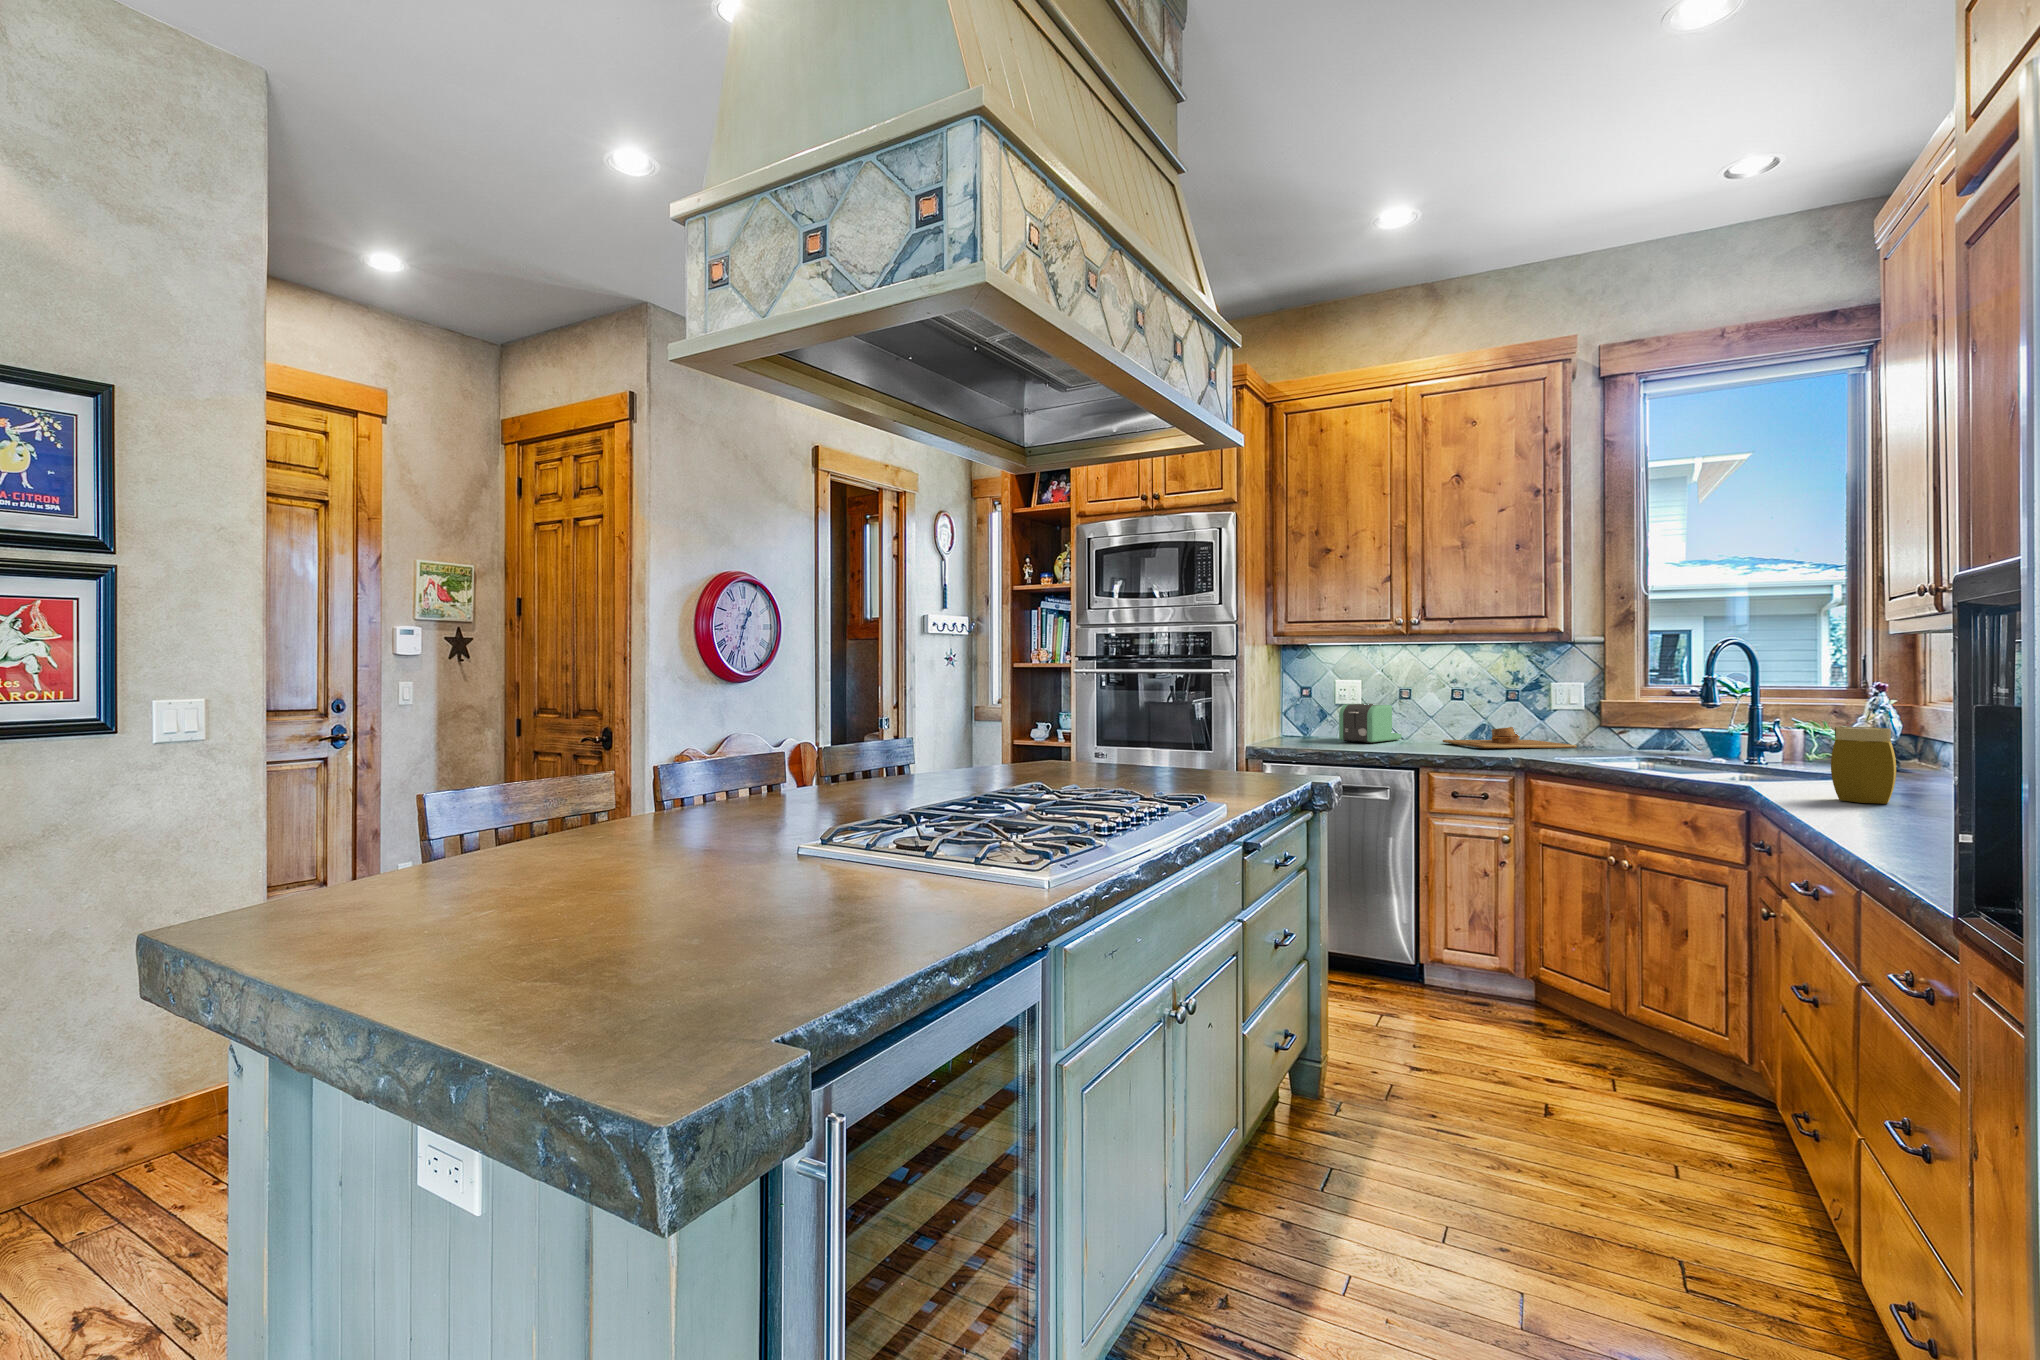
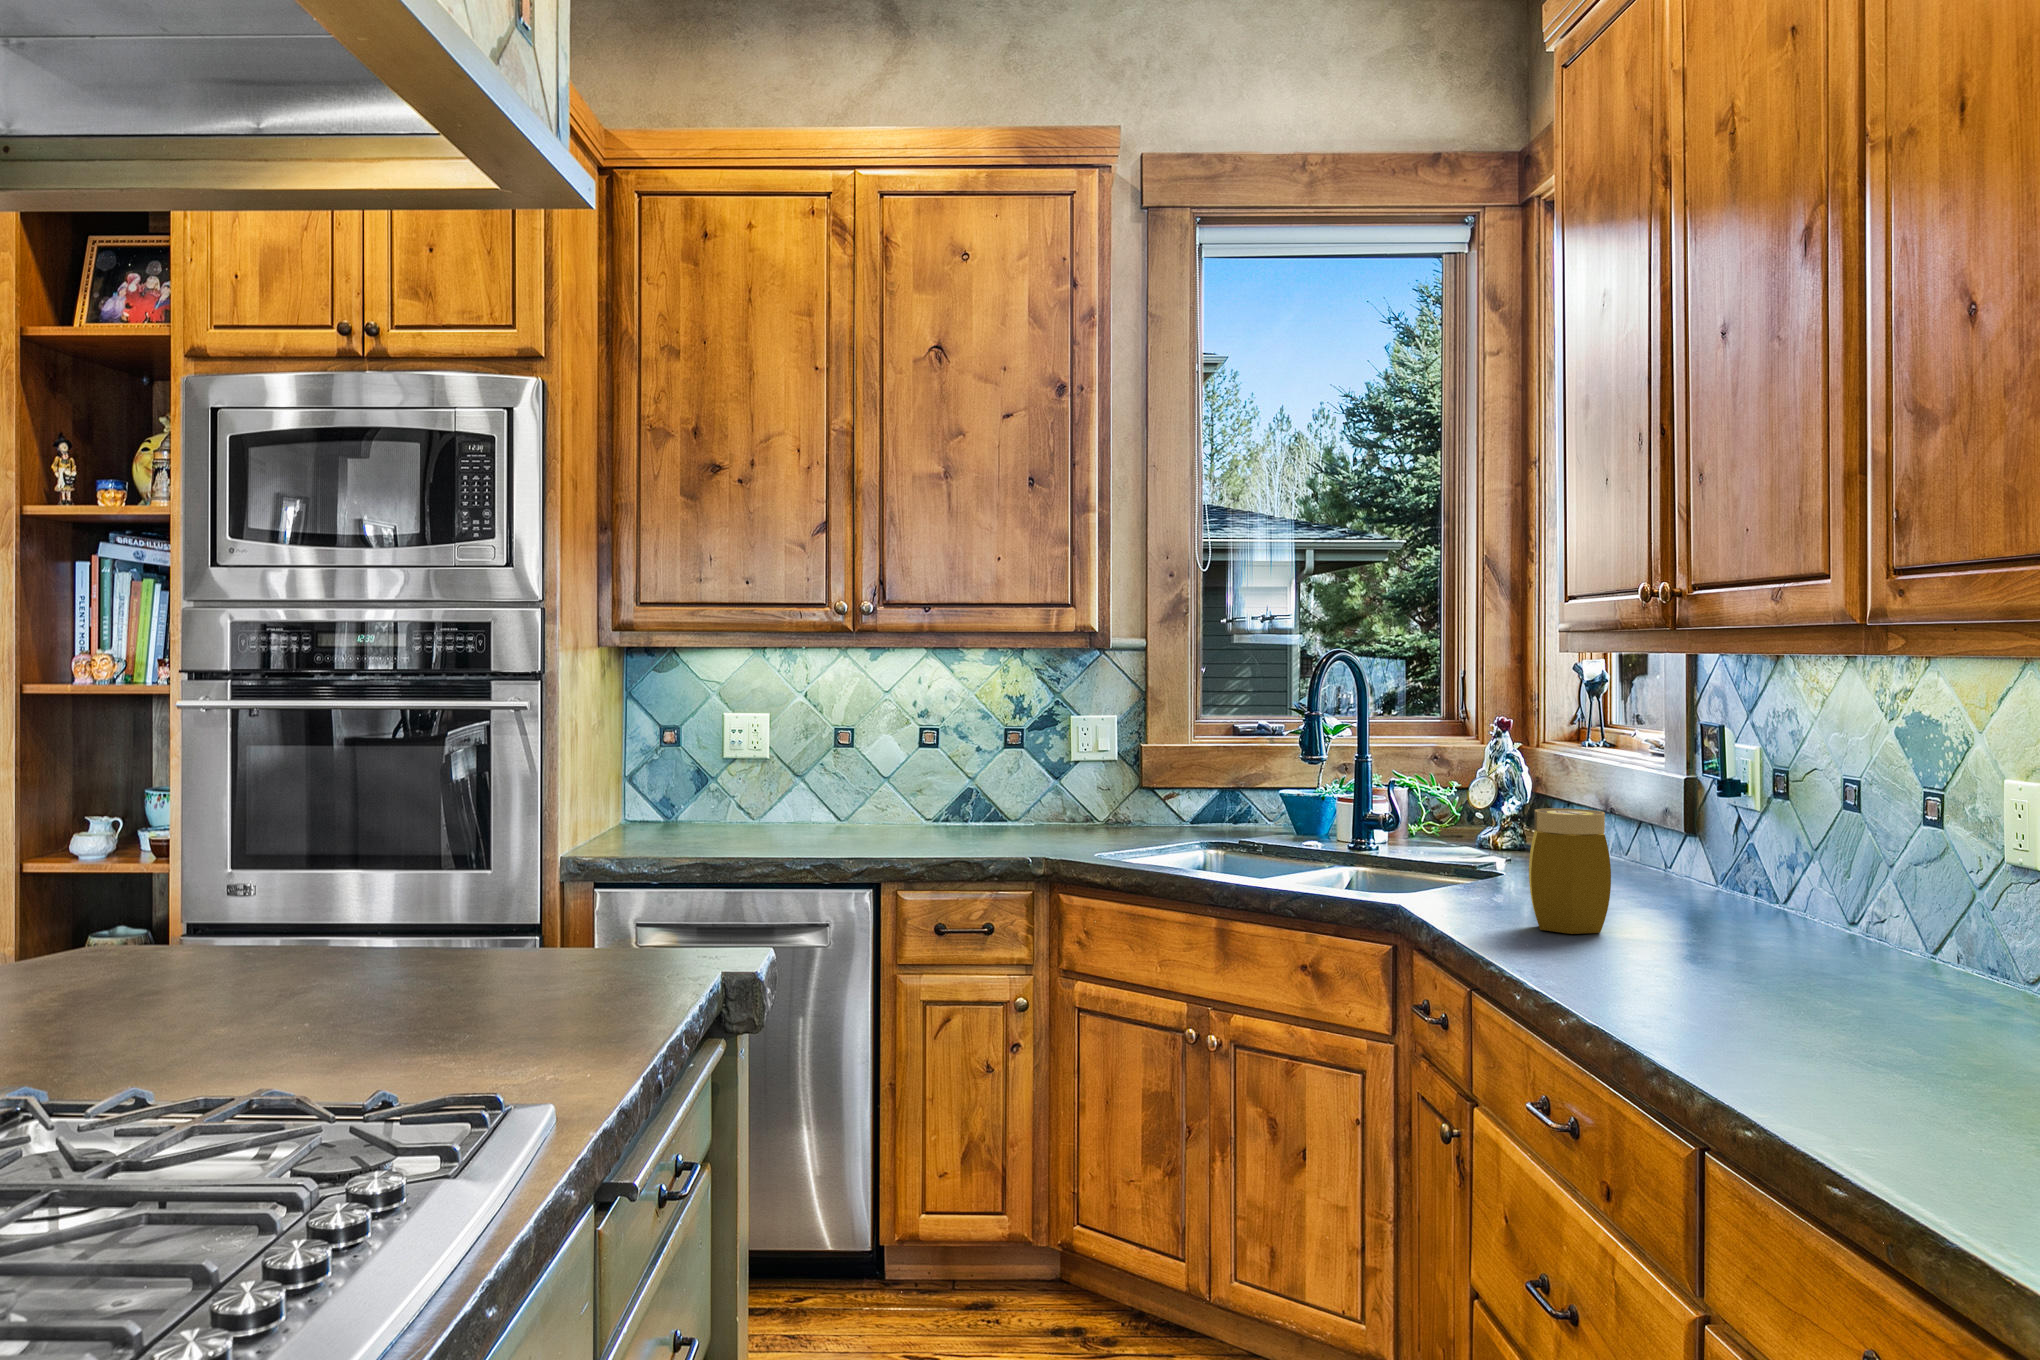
toaster: present [1339,703,1401,743] -> none [727,755,832,833]
cutting board: present [1443,727,1577,748] -> none [903,794,1108,837]

